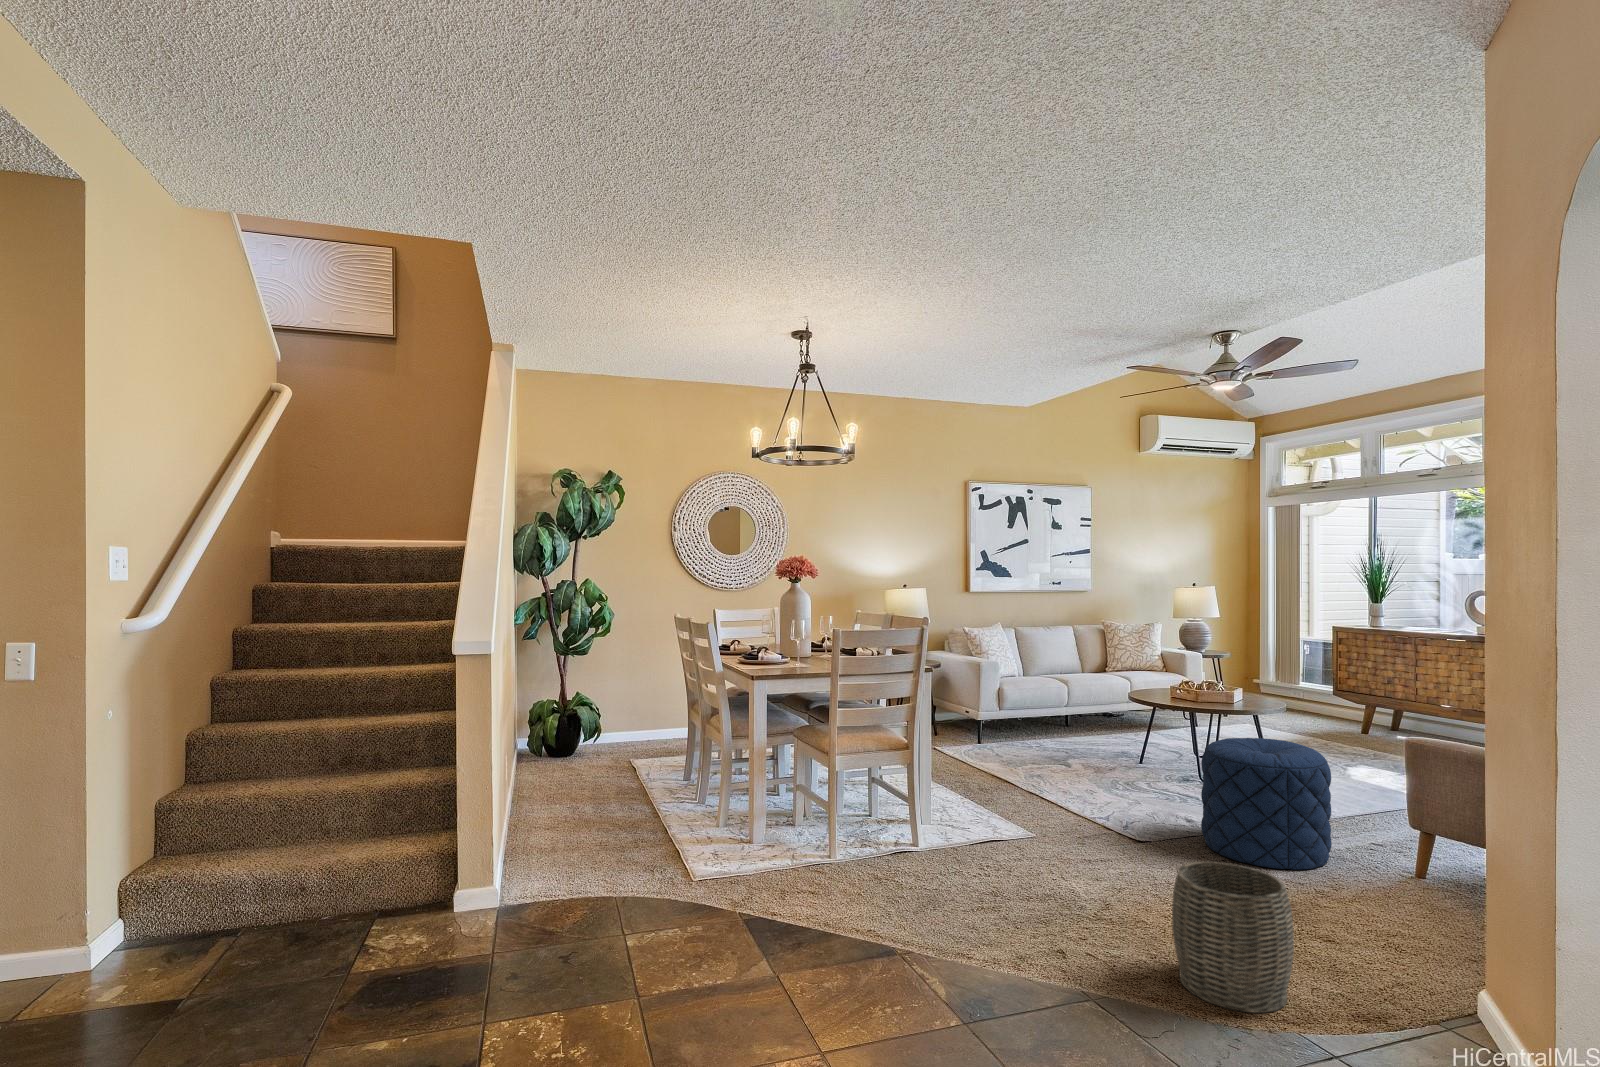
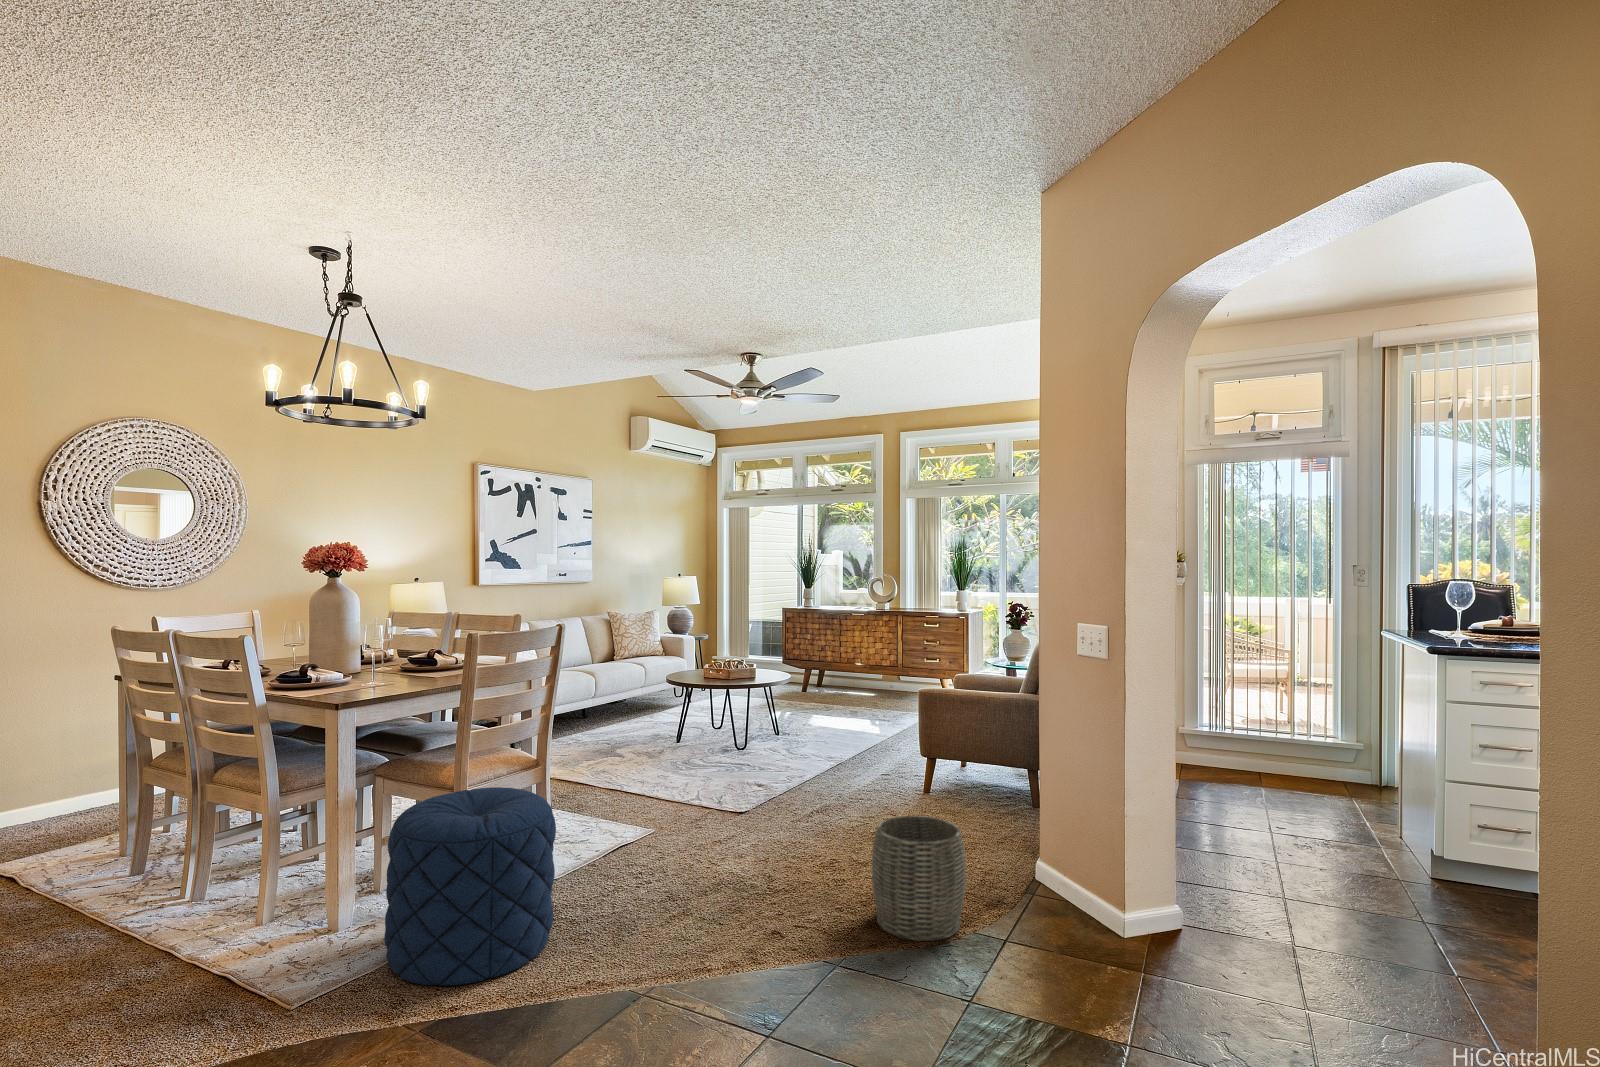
pouf: present [1201,738,1332,870] -> present [384,787,556,986]

